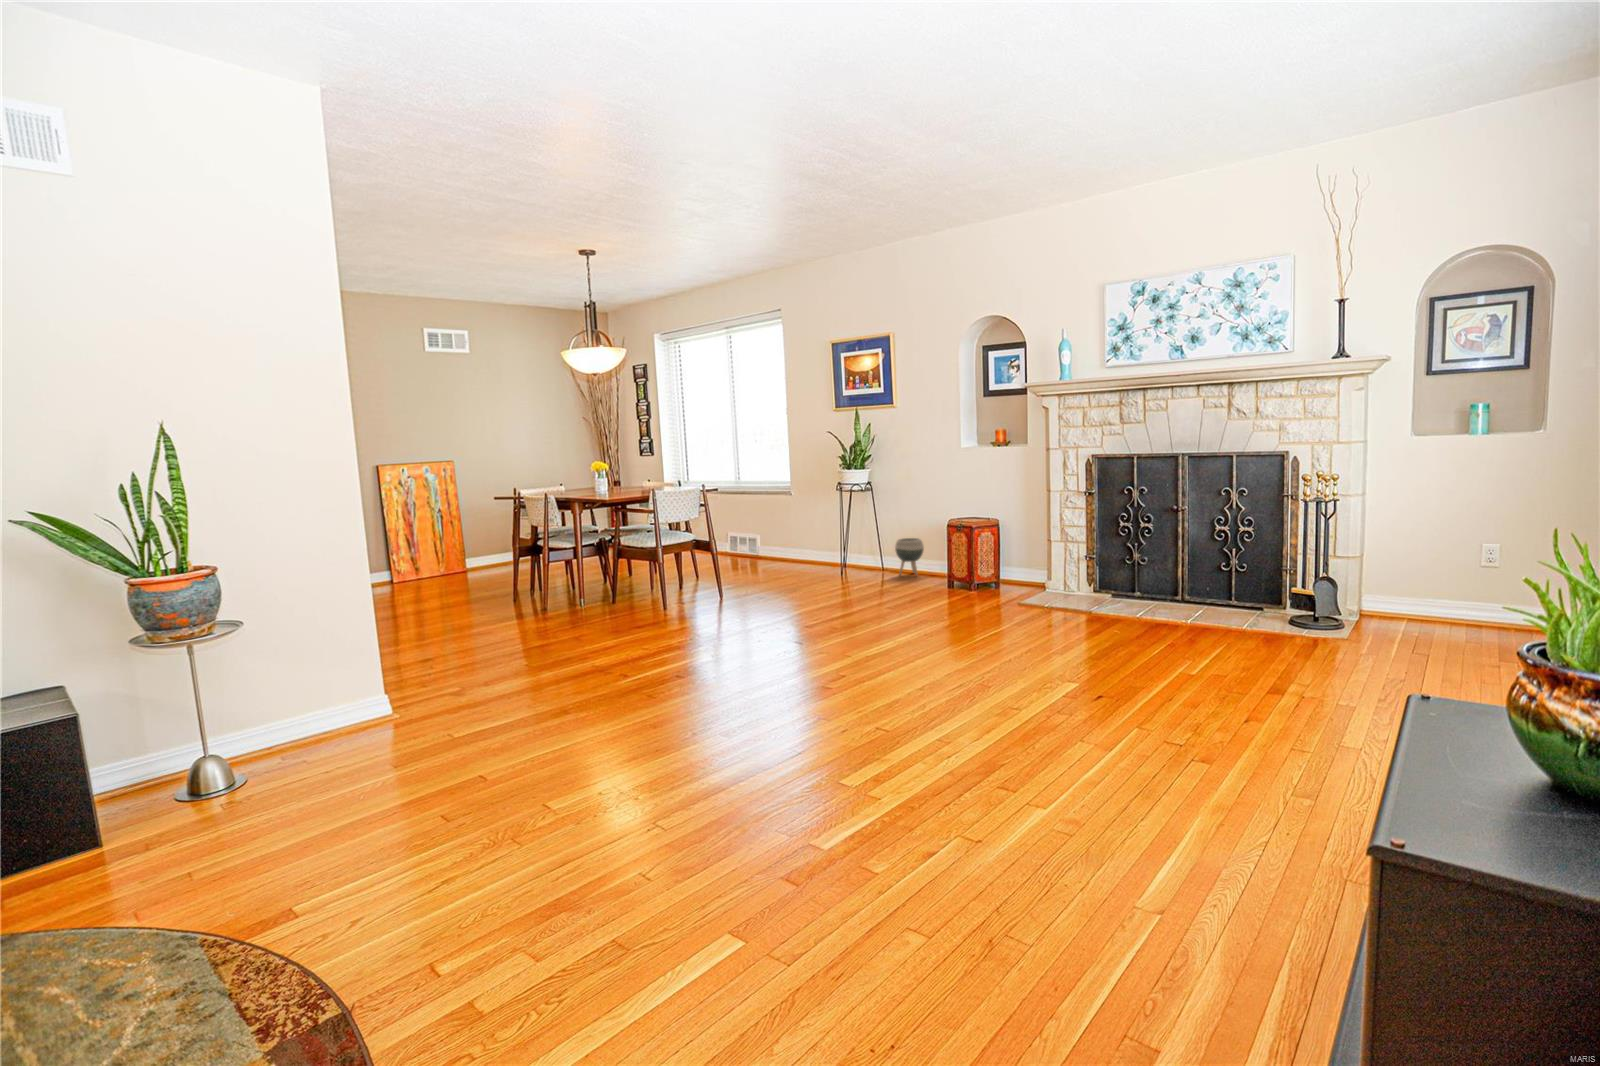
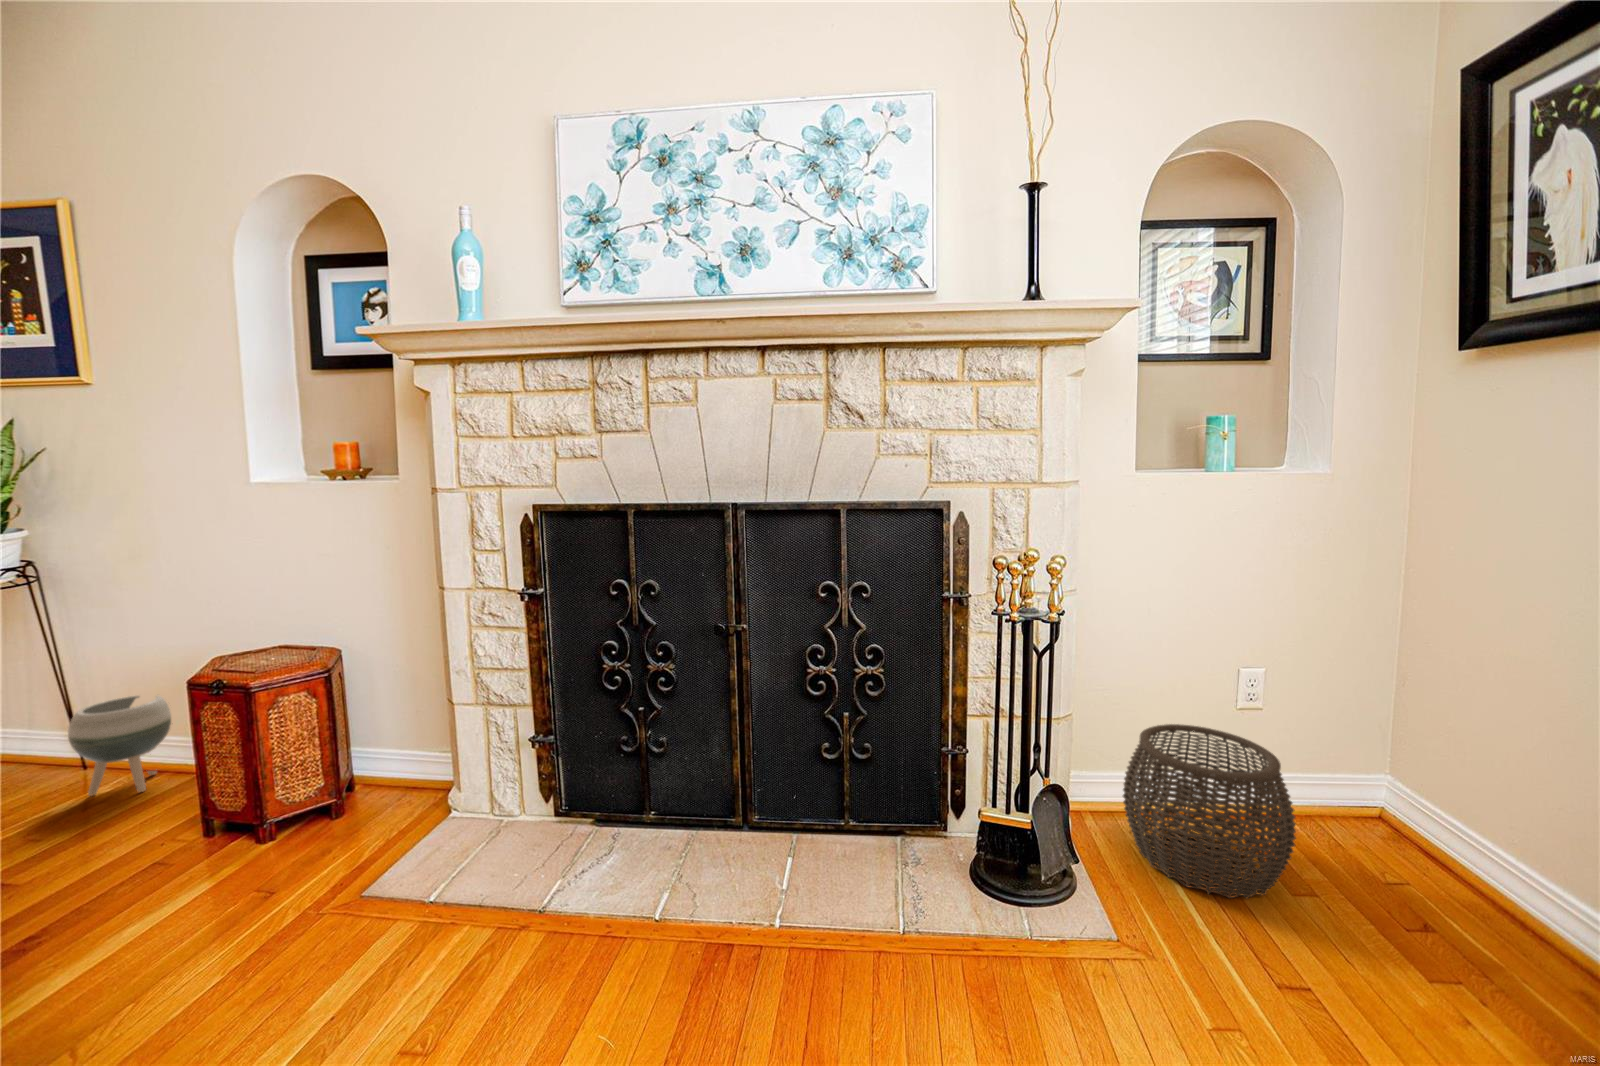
woven basket: none [1381,567,1467,635] -> present [1123,724,1296,898]

